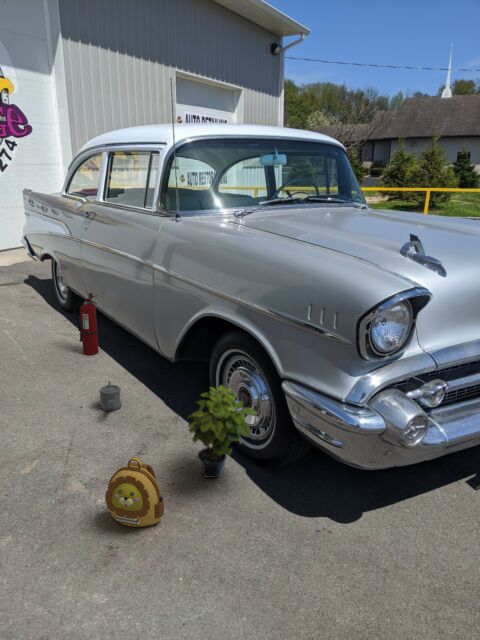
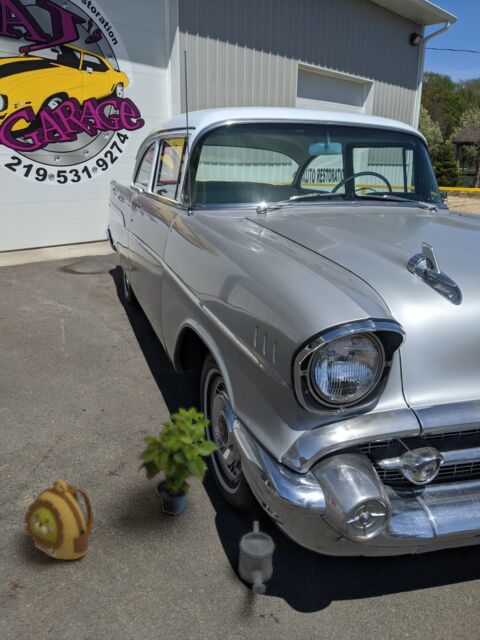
fire extinguisher: present [74,293,99,355] -> none [115,287,137,351]
watering can: present [100,381,121,411] -> present [238,521,275,593]

